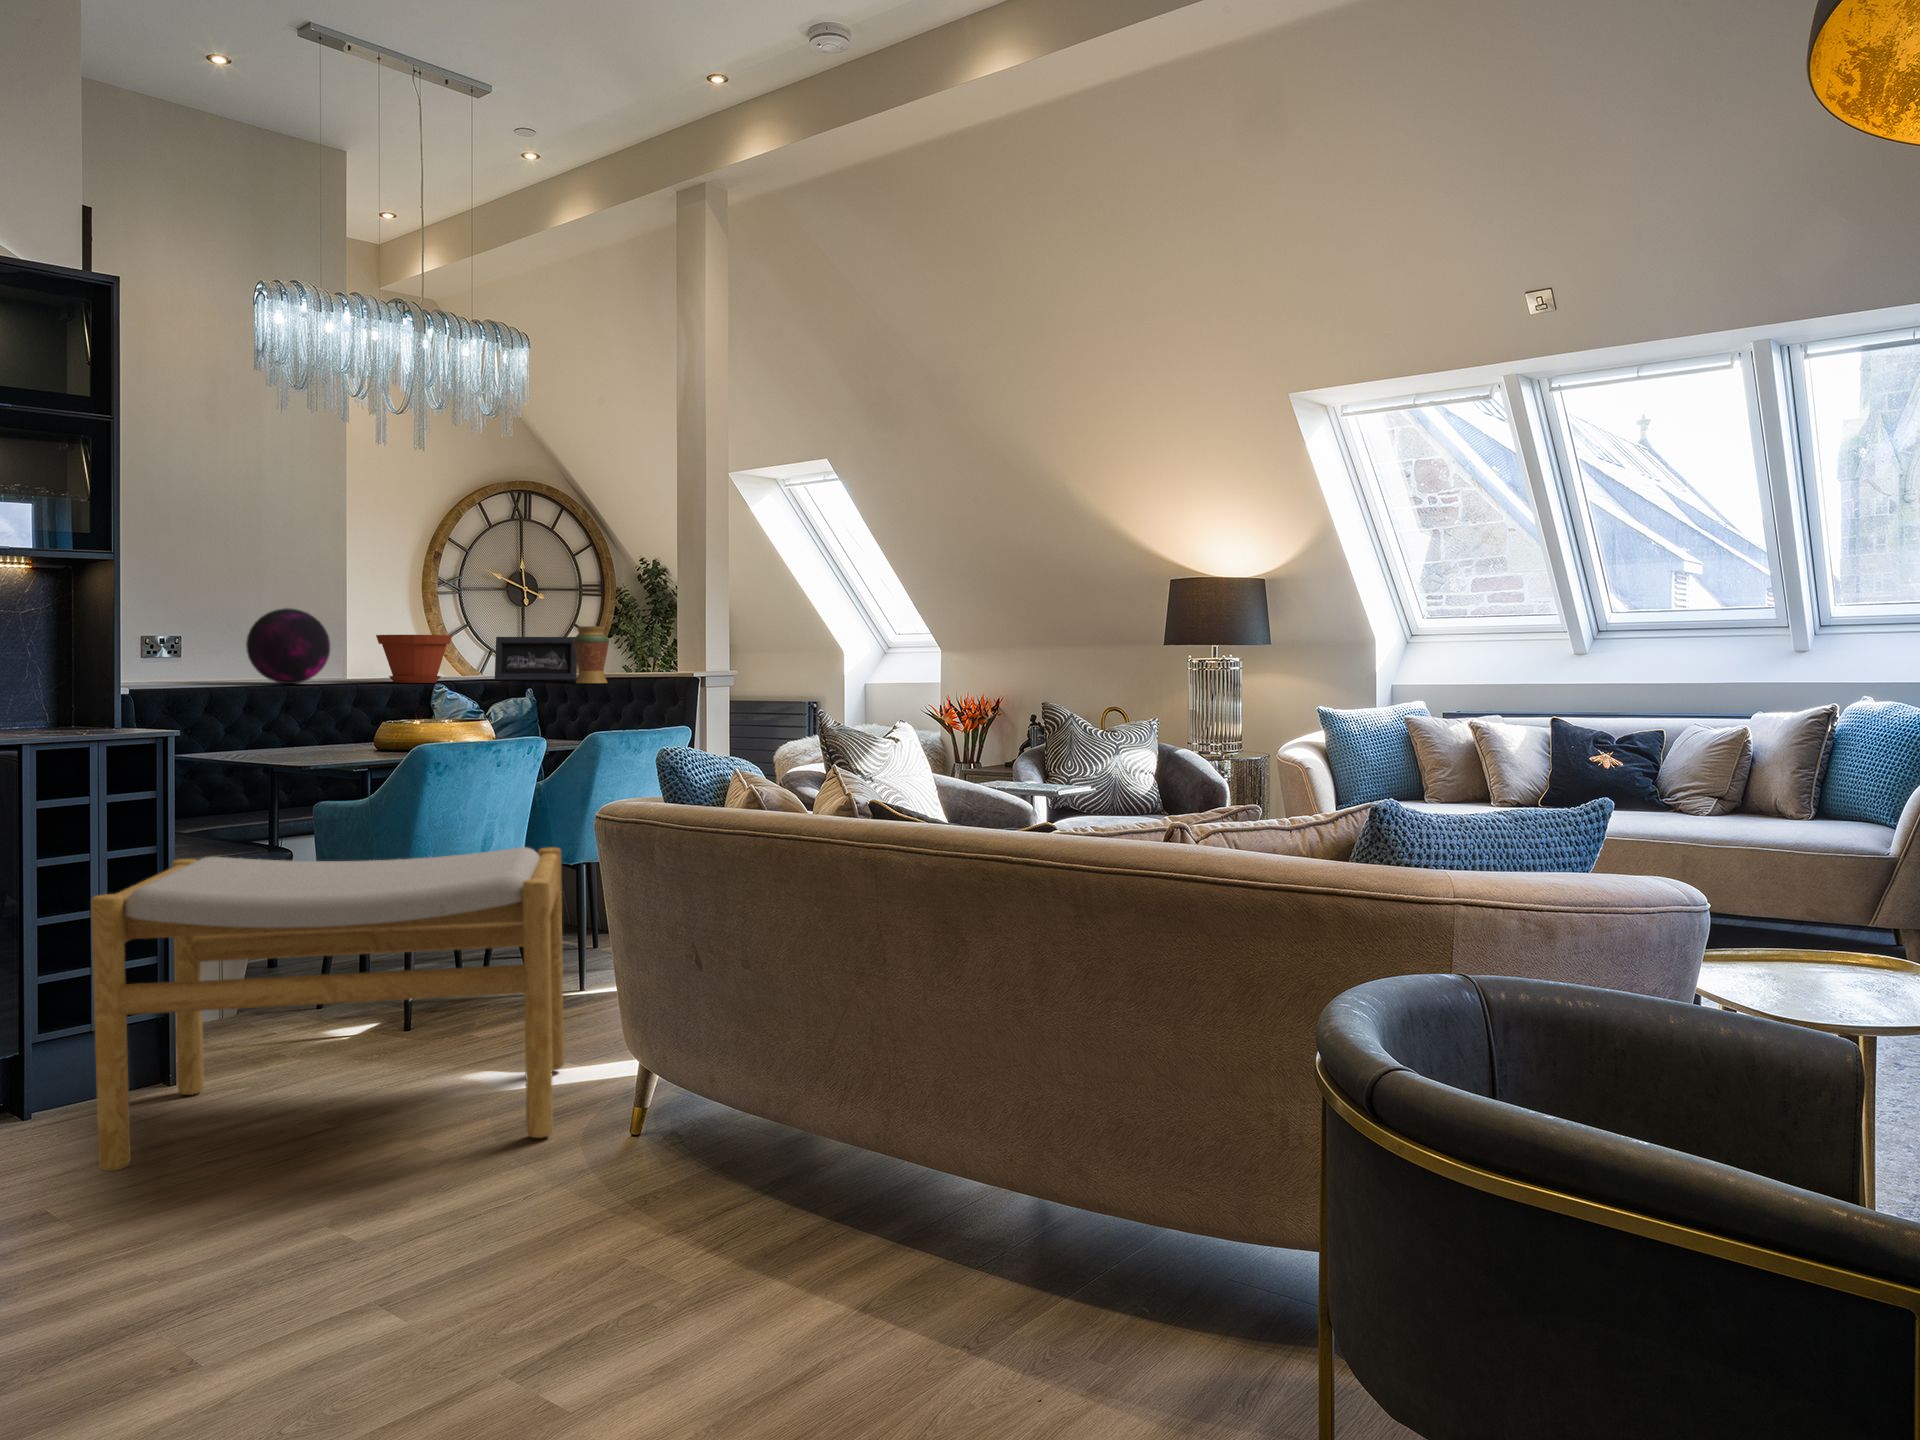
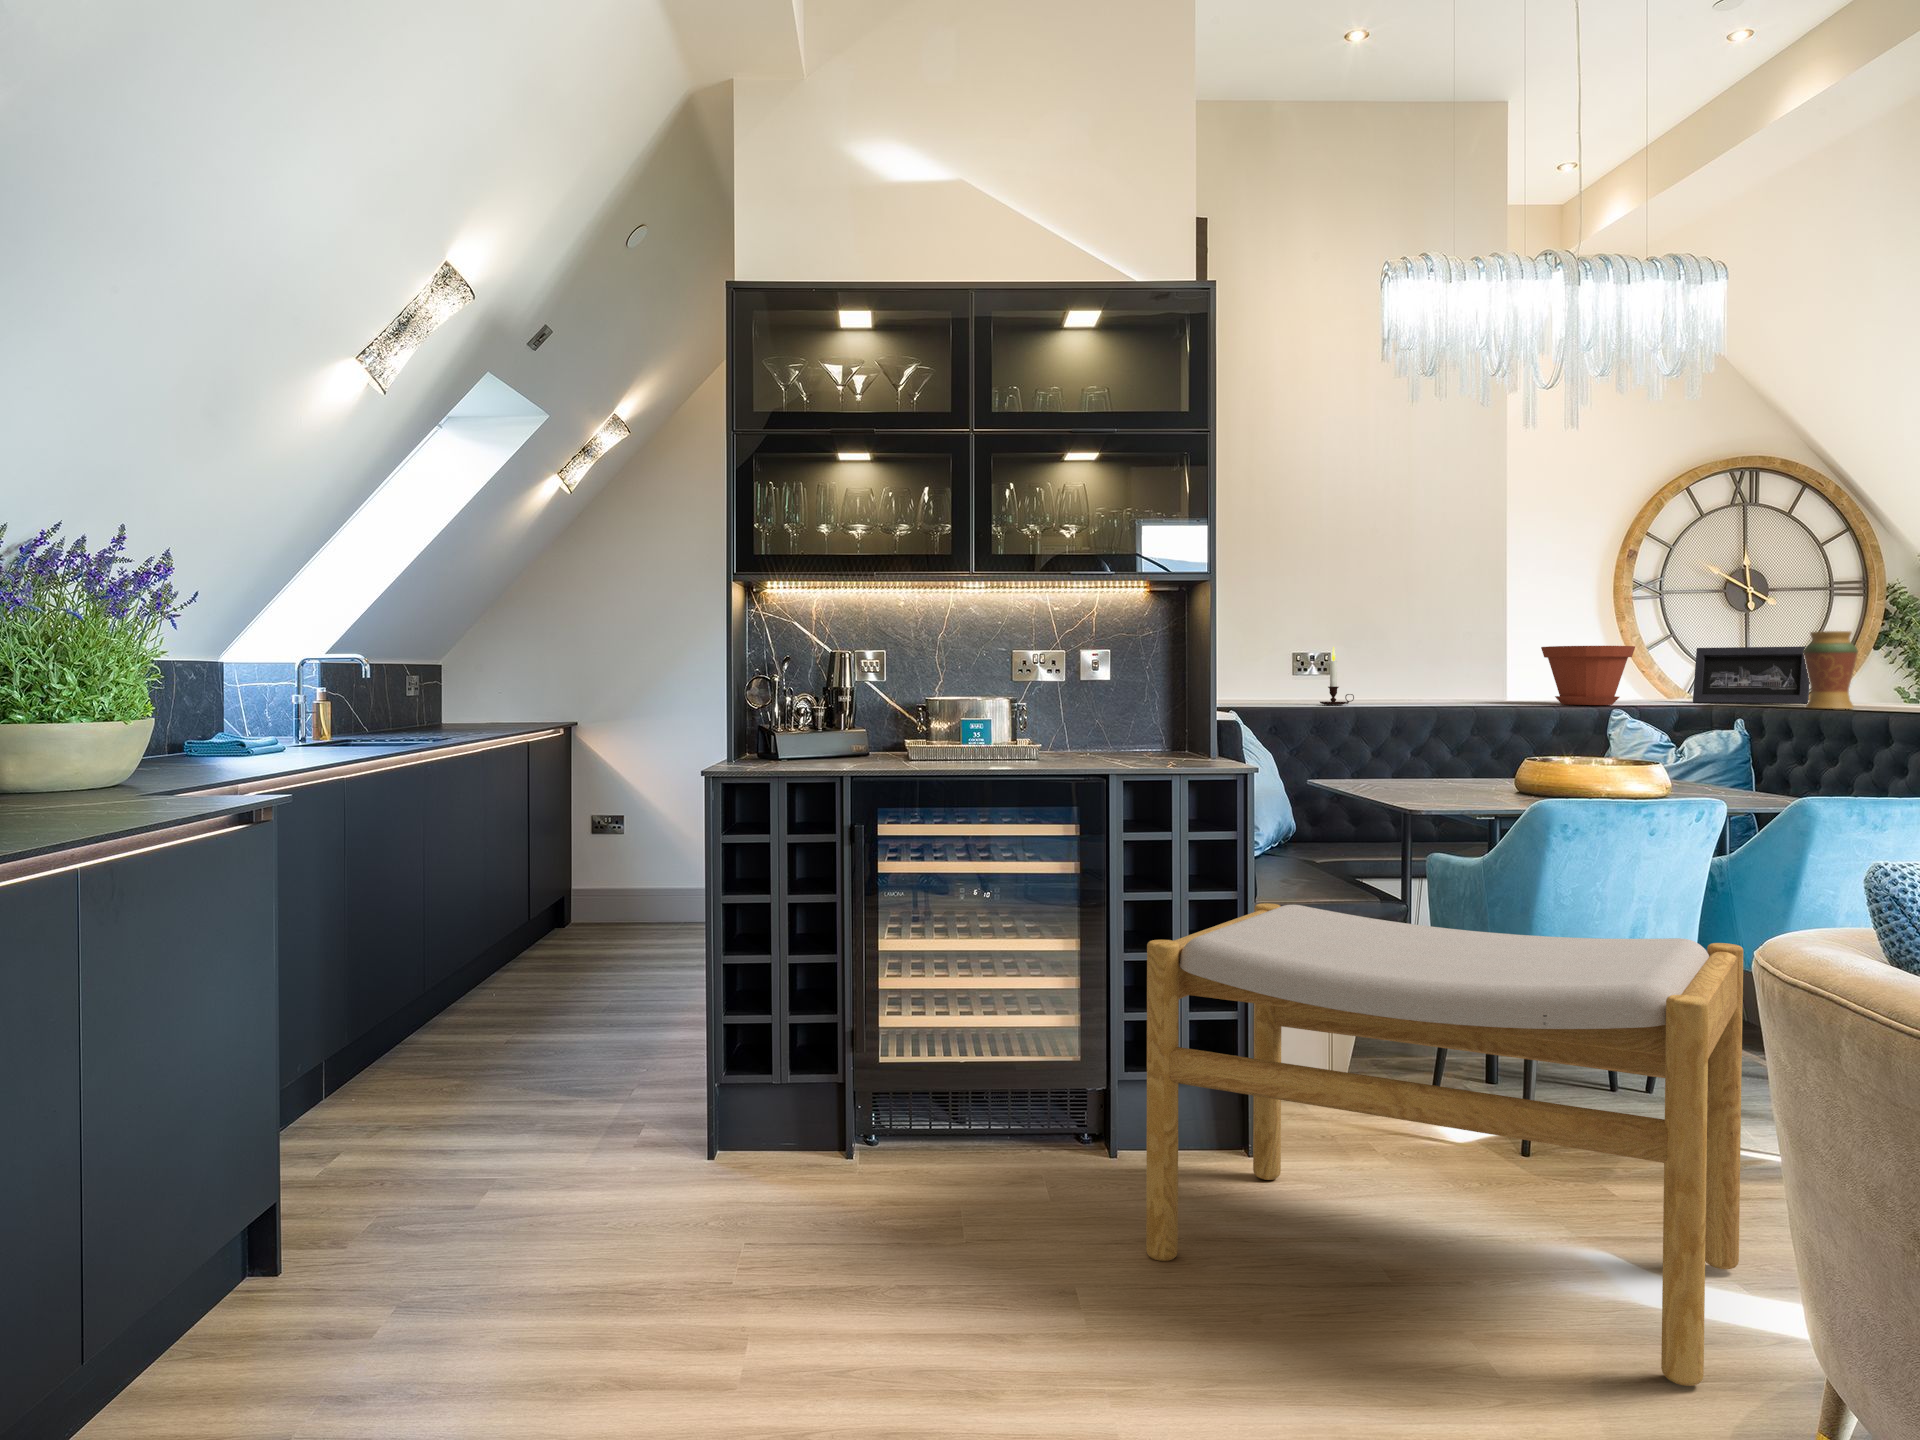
decorative orb: present [246,608,330,684] -> none [1396,618,1486,704]
candle: none [174,632,210,686] -> present [1320,647,1354,705]

